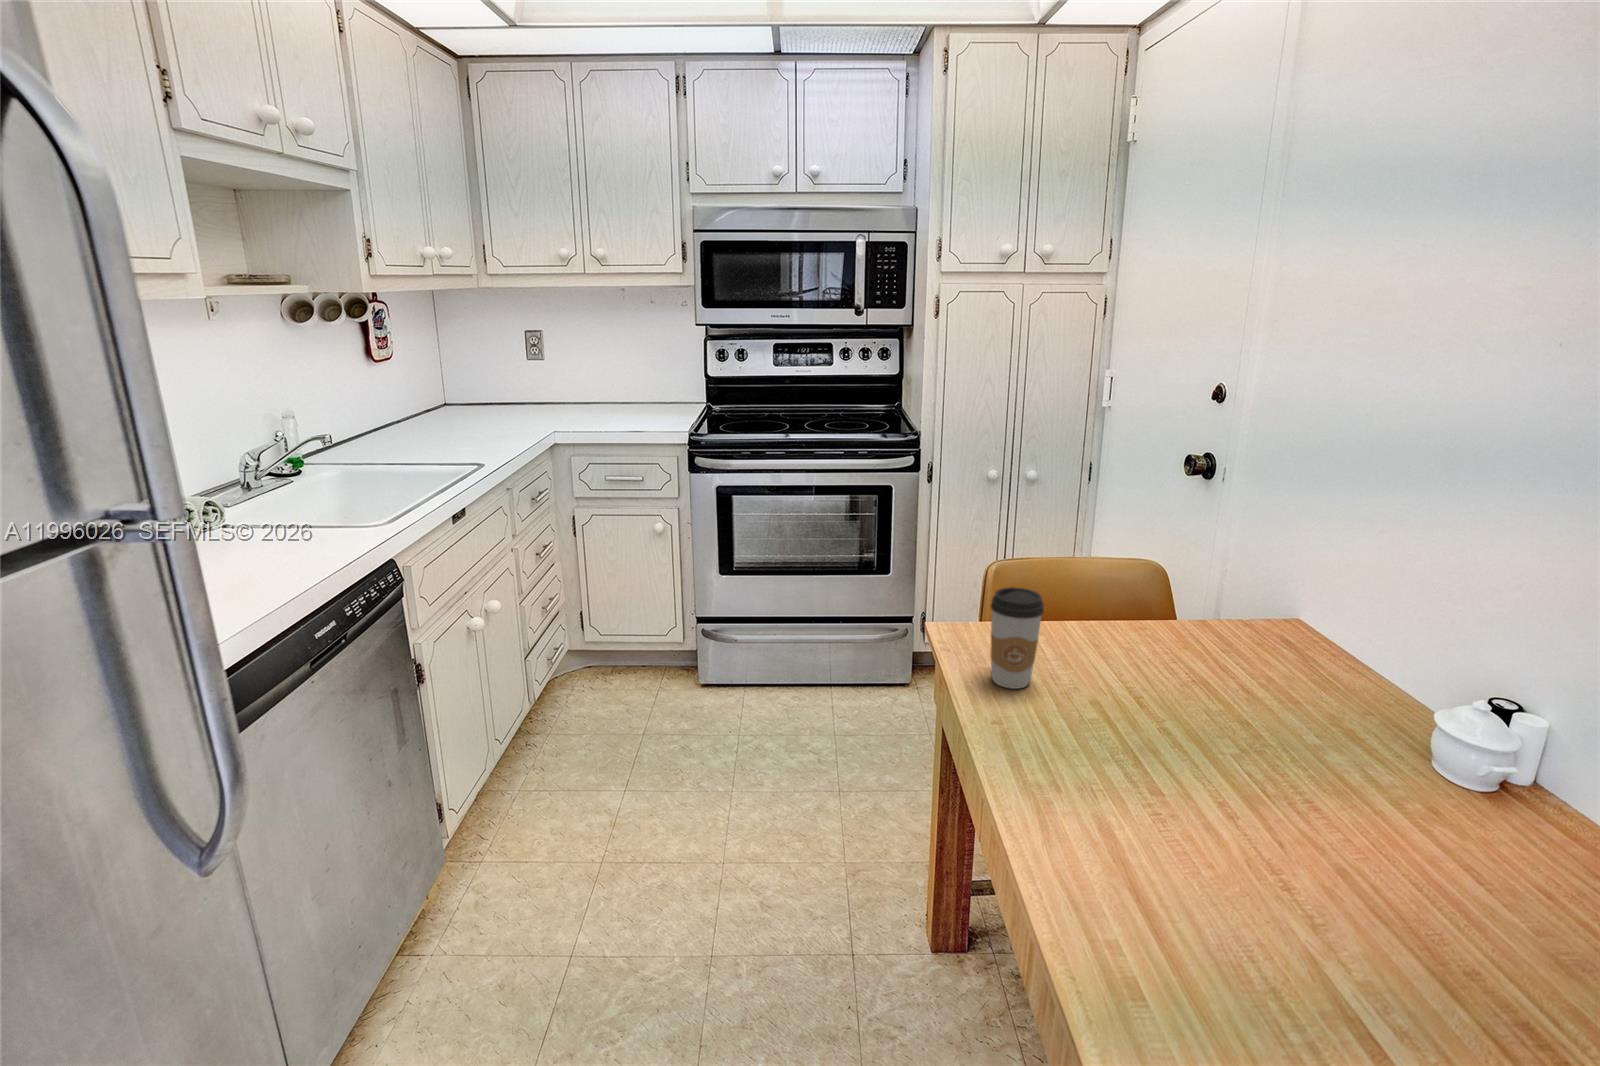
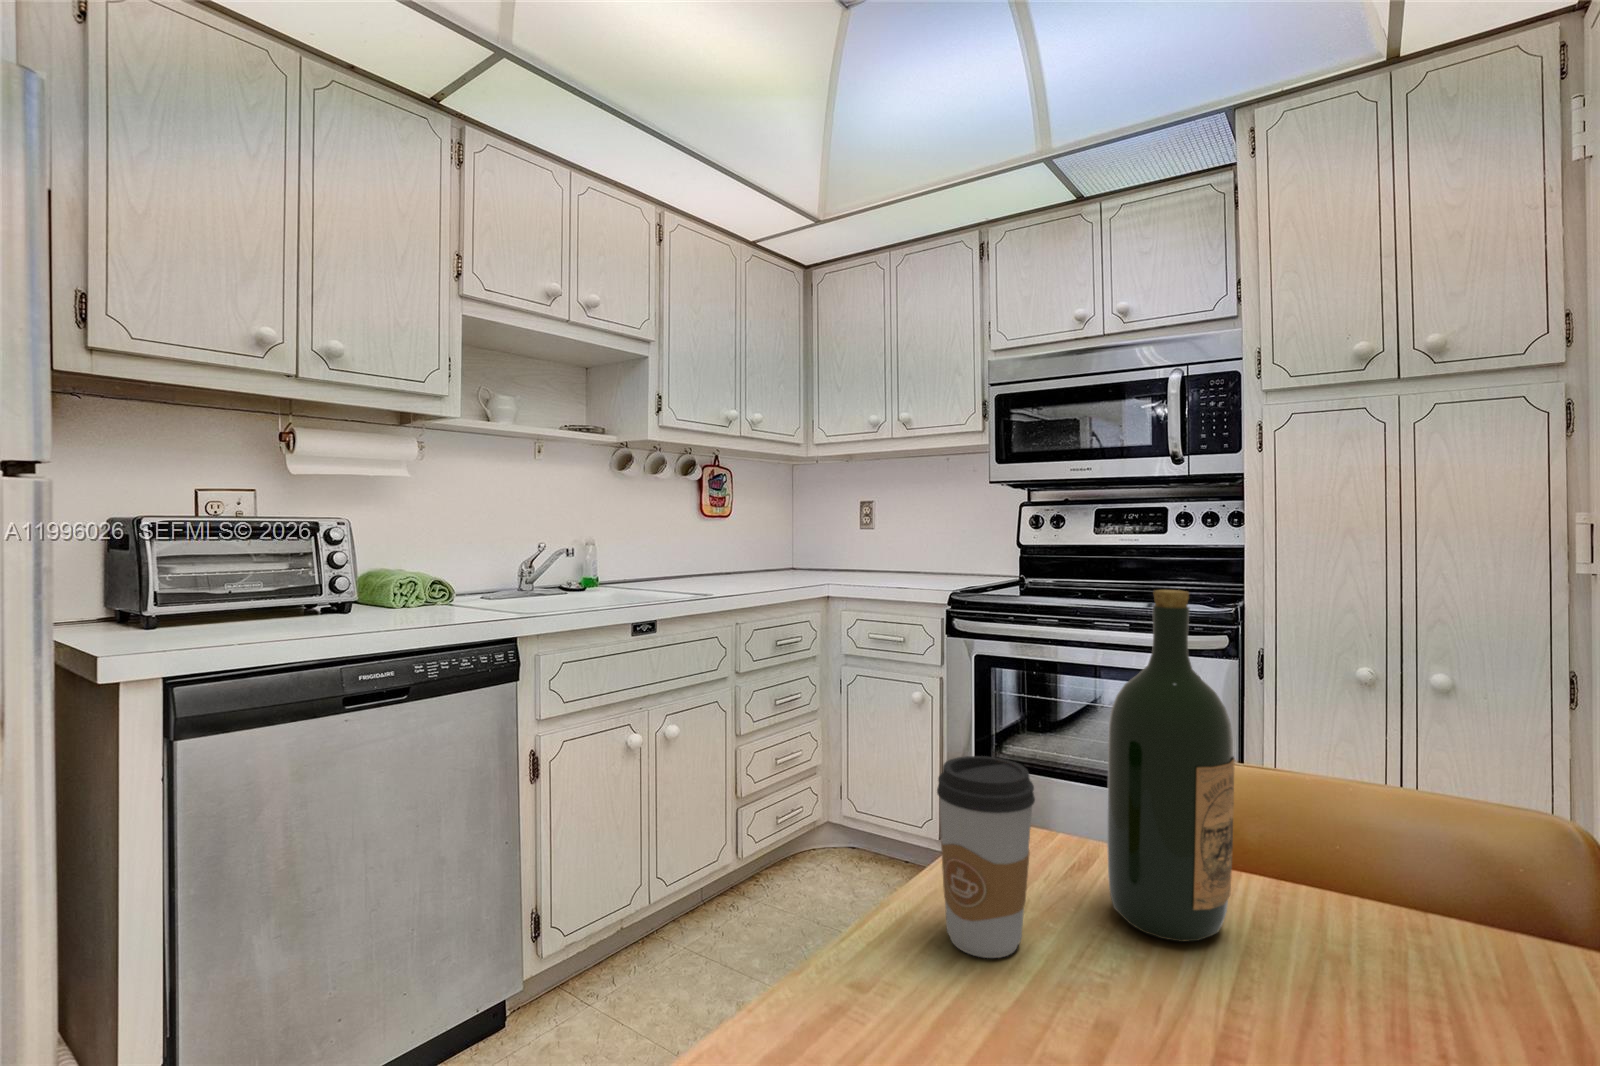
wine bottle: none [1036,483,1104,656] -> present [1107,590,1235,942]

